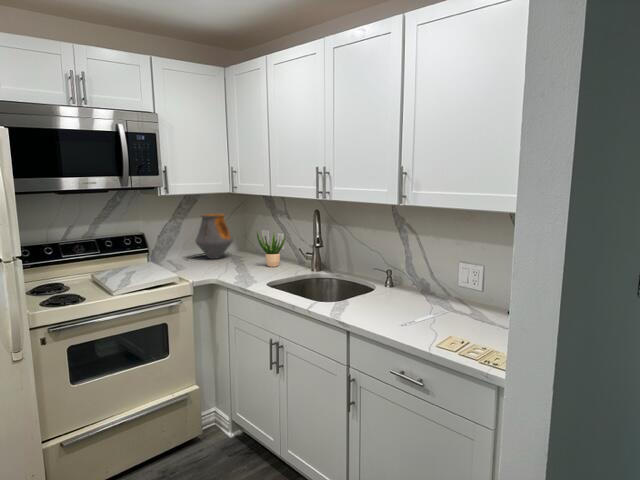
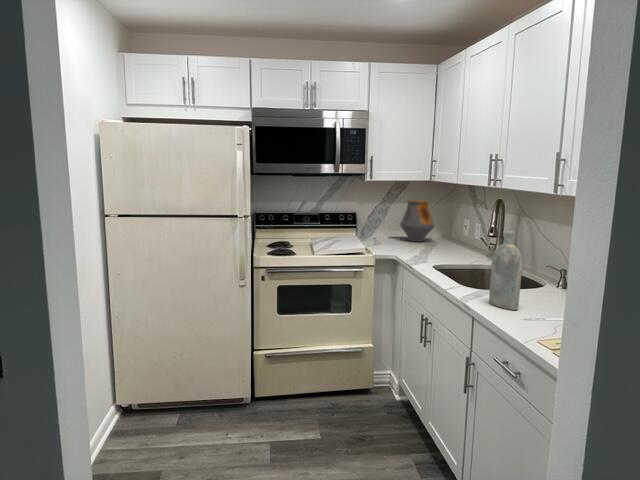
potted plant: present [257,229,286,267] -> none [447,214,477,254]
bottle: none [361,244,392,320] -> present [489,231,522,310]

